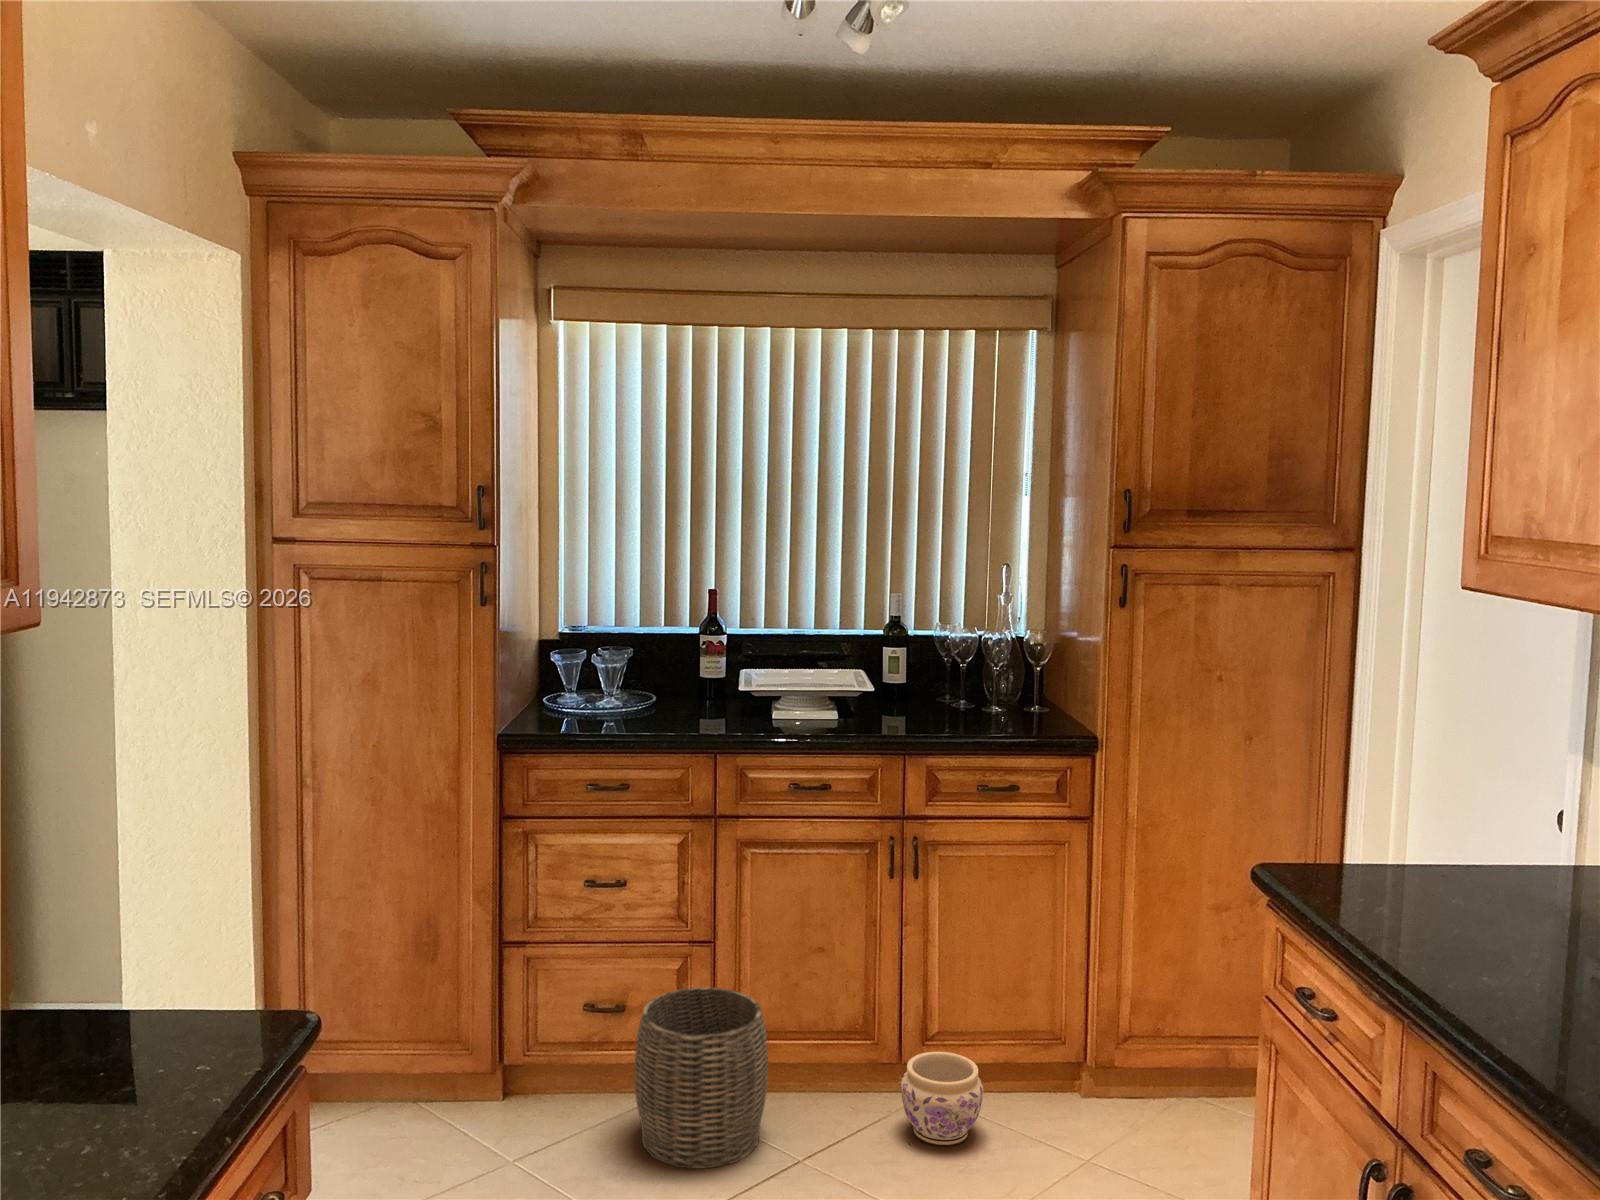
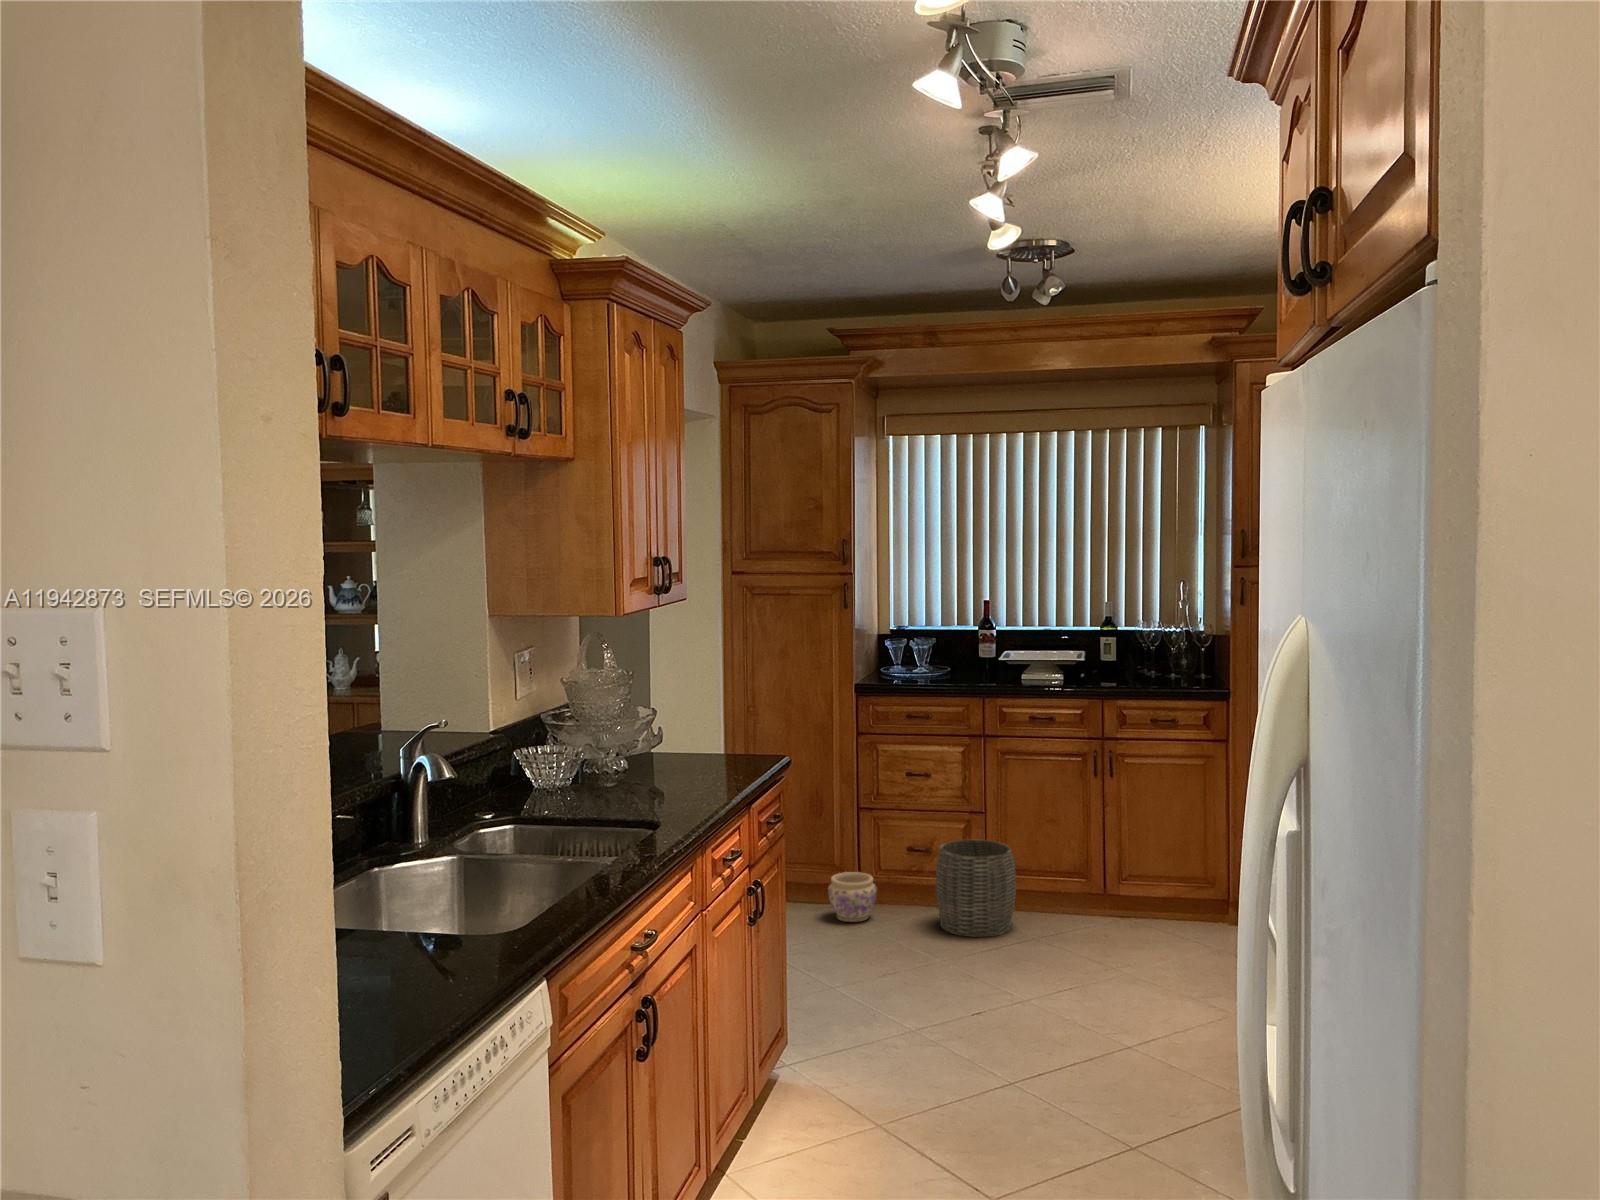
planter: present [901,1052,983,1147] -> present [828,872,877,922]

